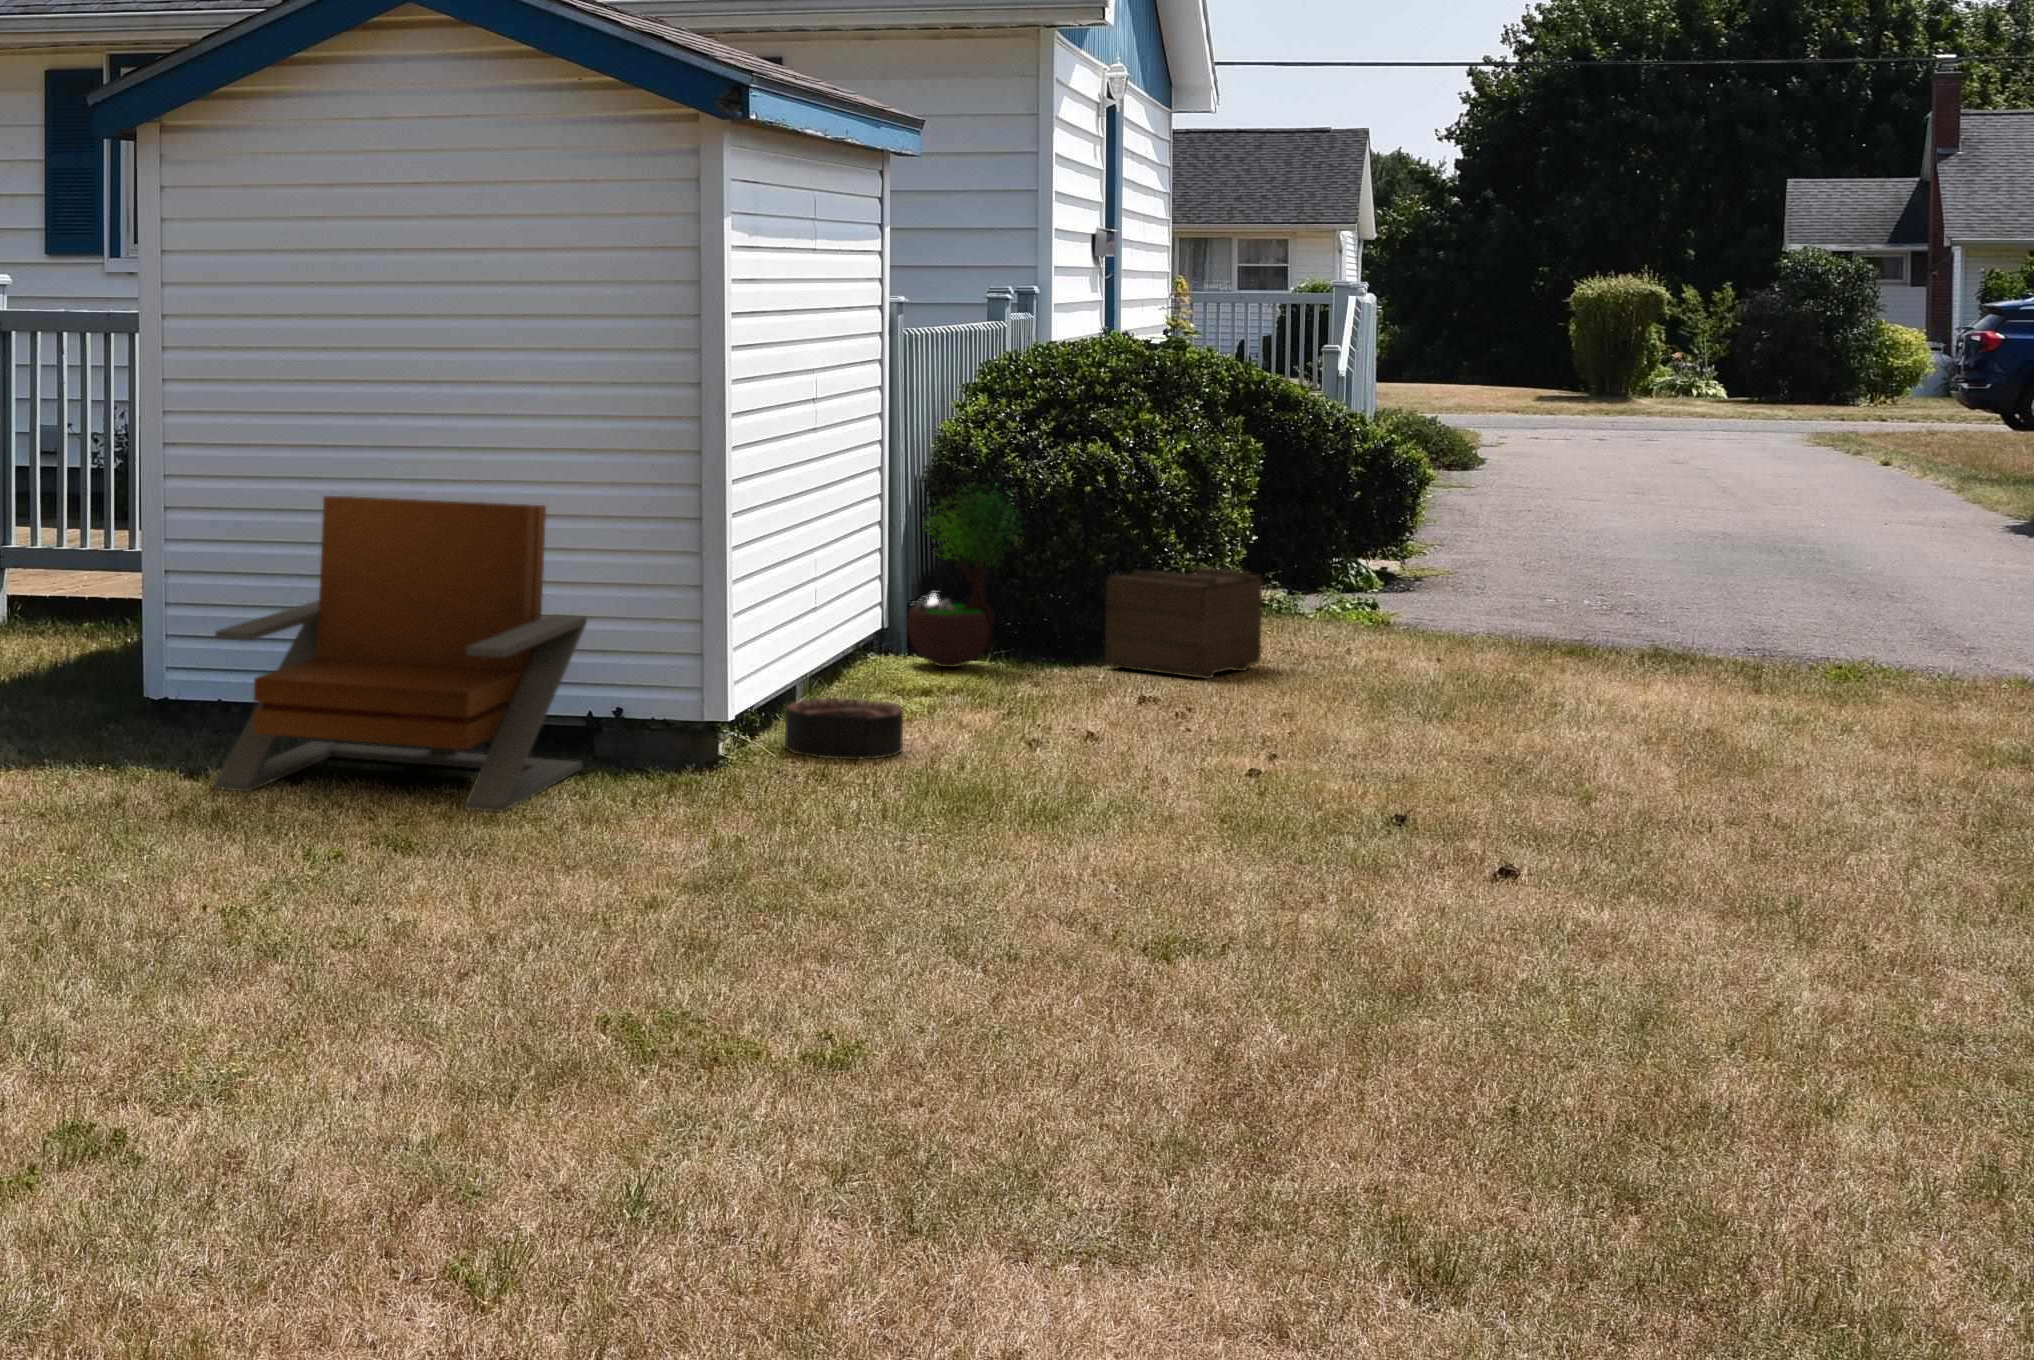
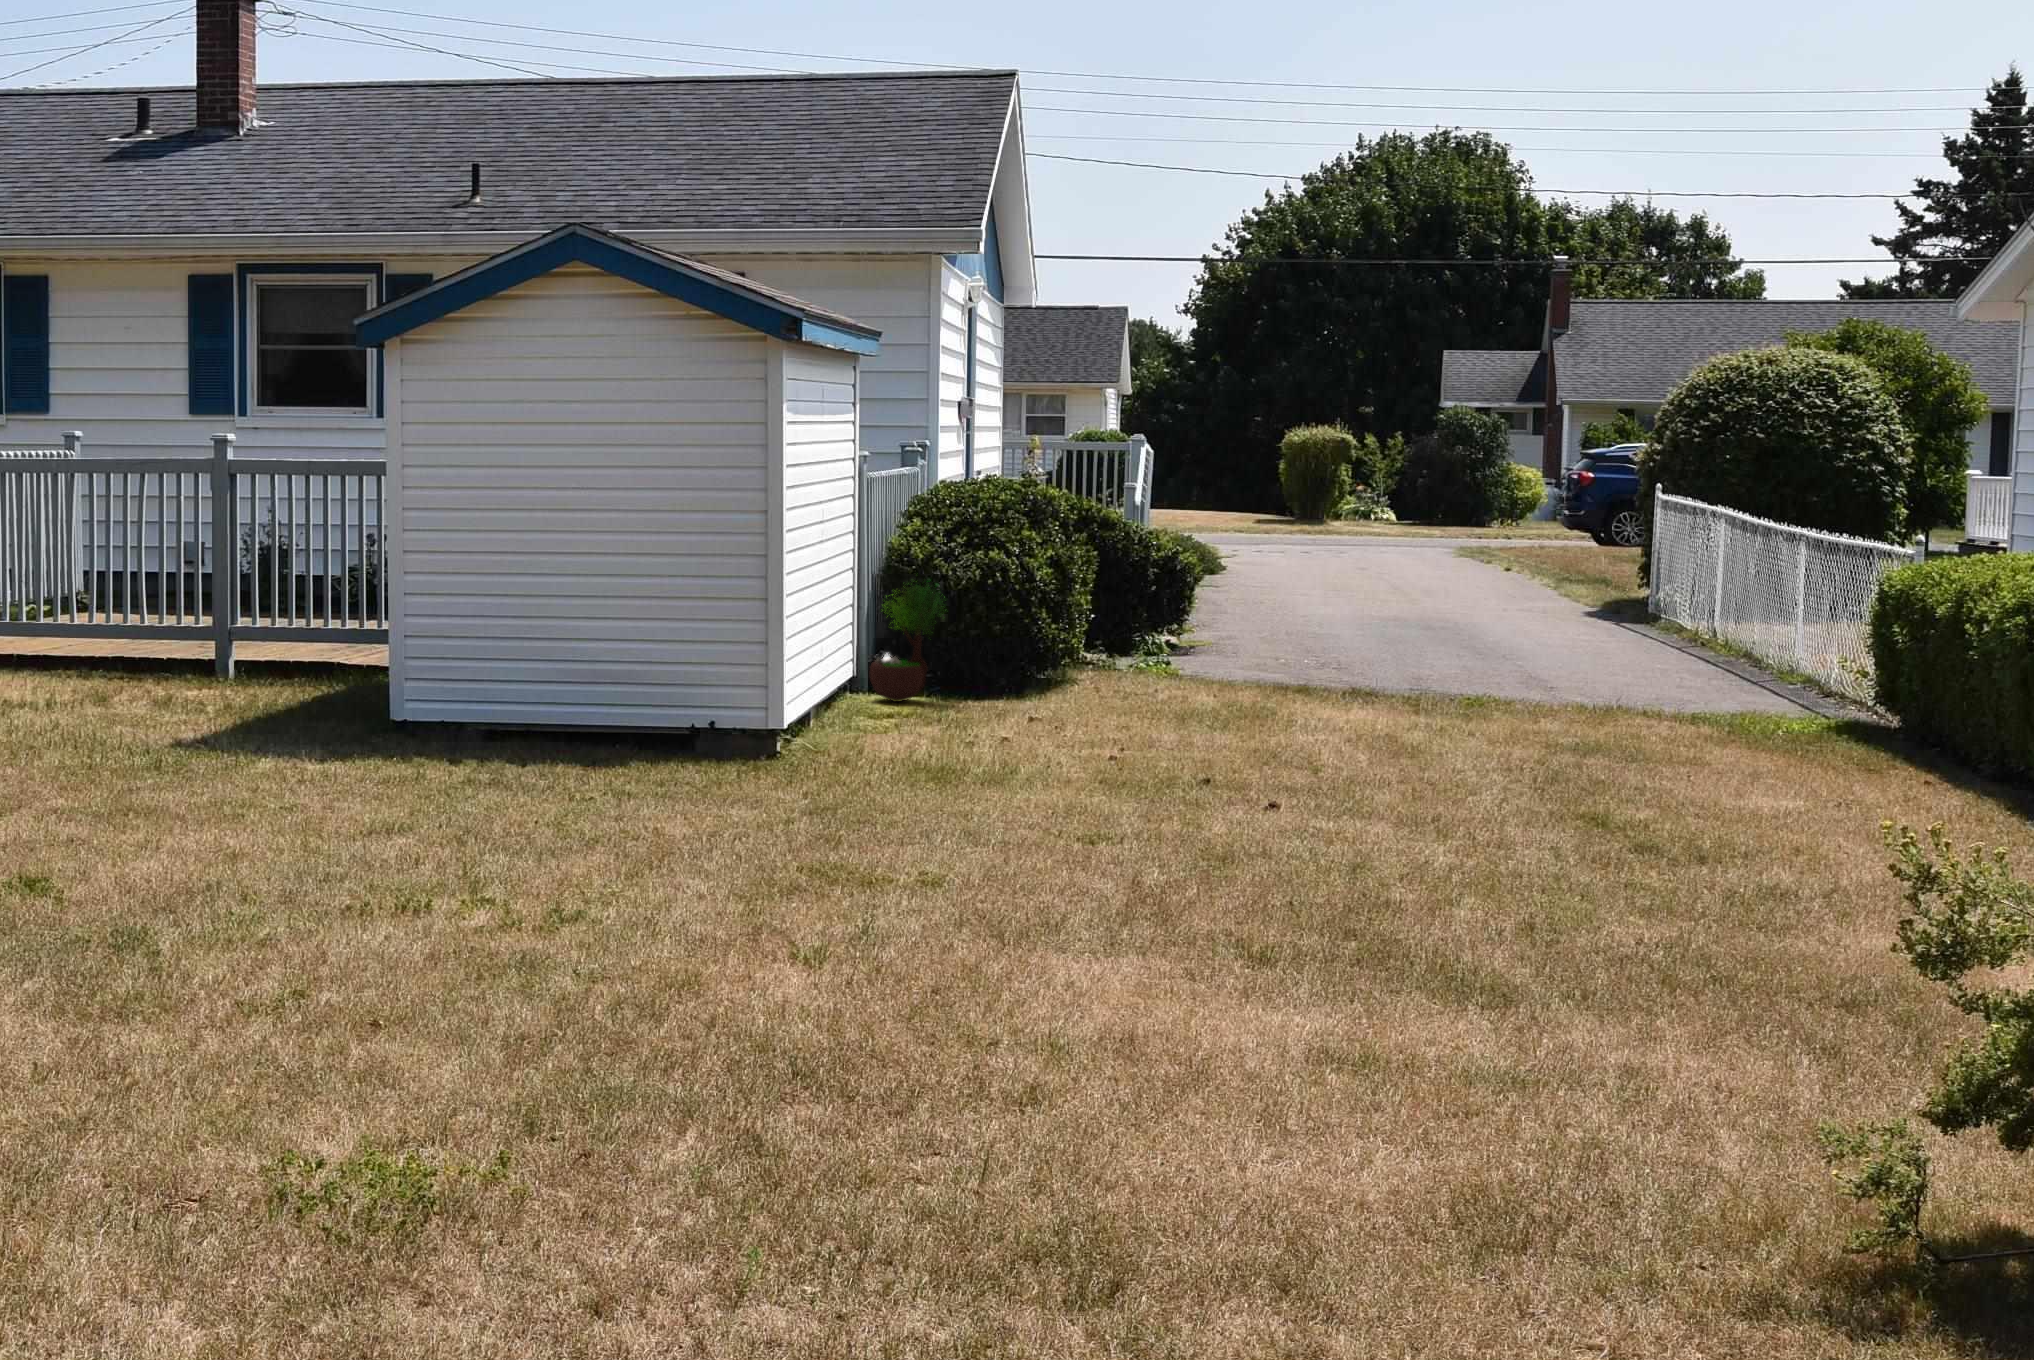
lounge chair: present [214,496,587,812] -> none [469,586,697,782]
wooden crate: present [1105,567,1262,679] -> none [999,632,1101,707]
basket: present [785,698,903,760] -> none [814,715,890,753]

